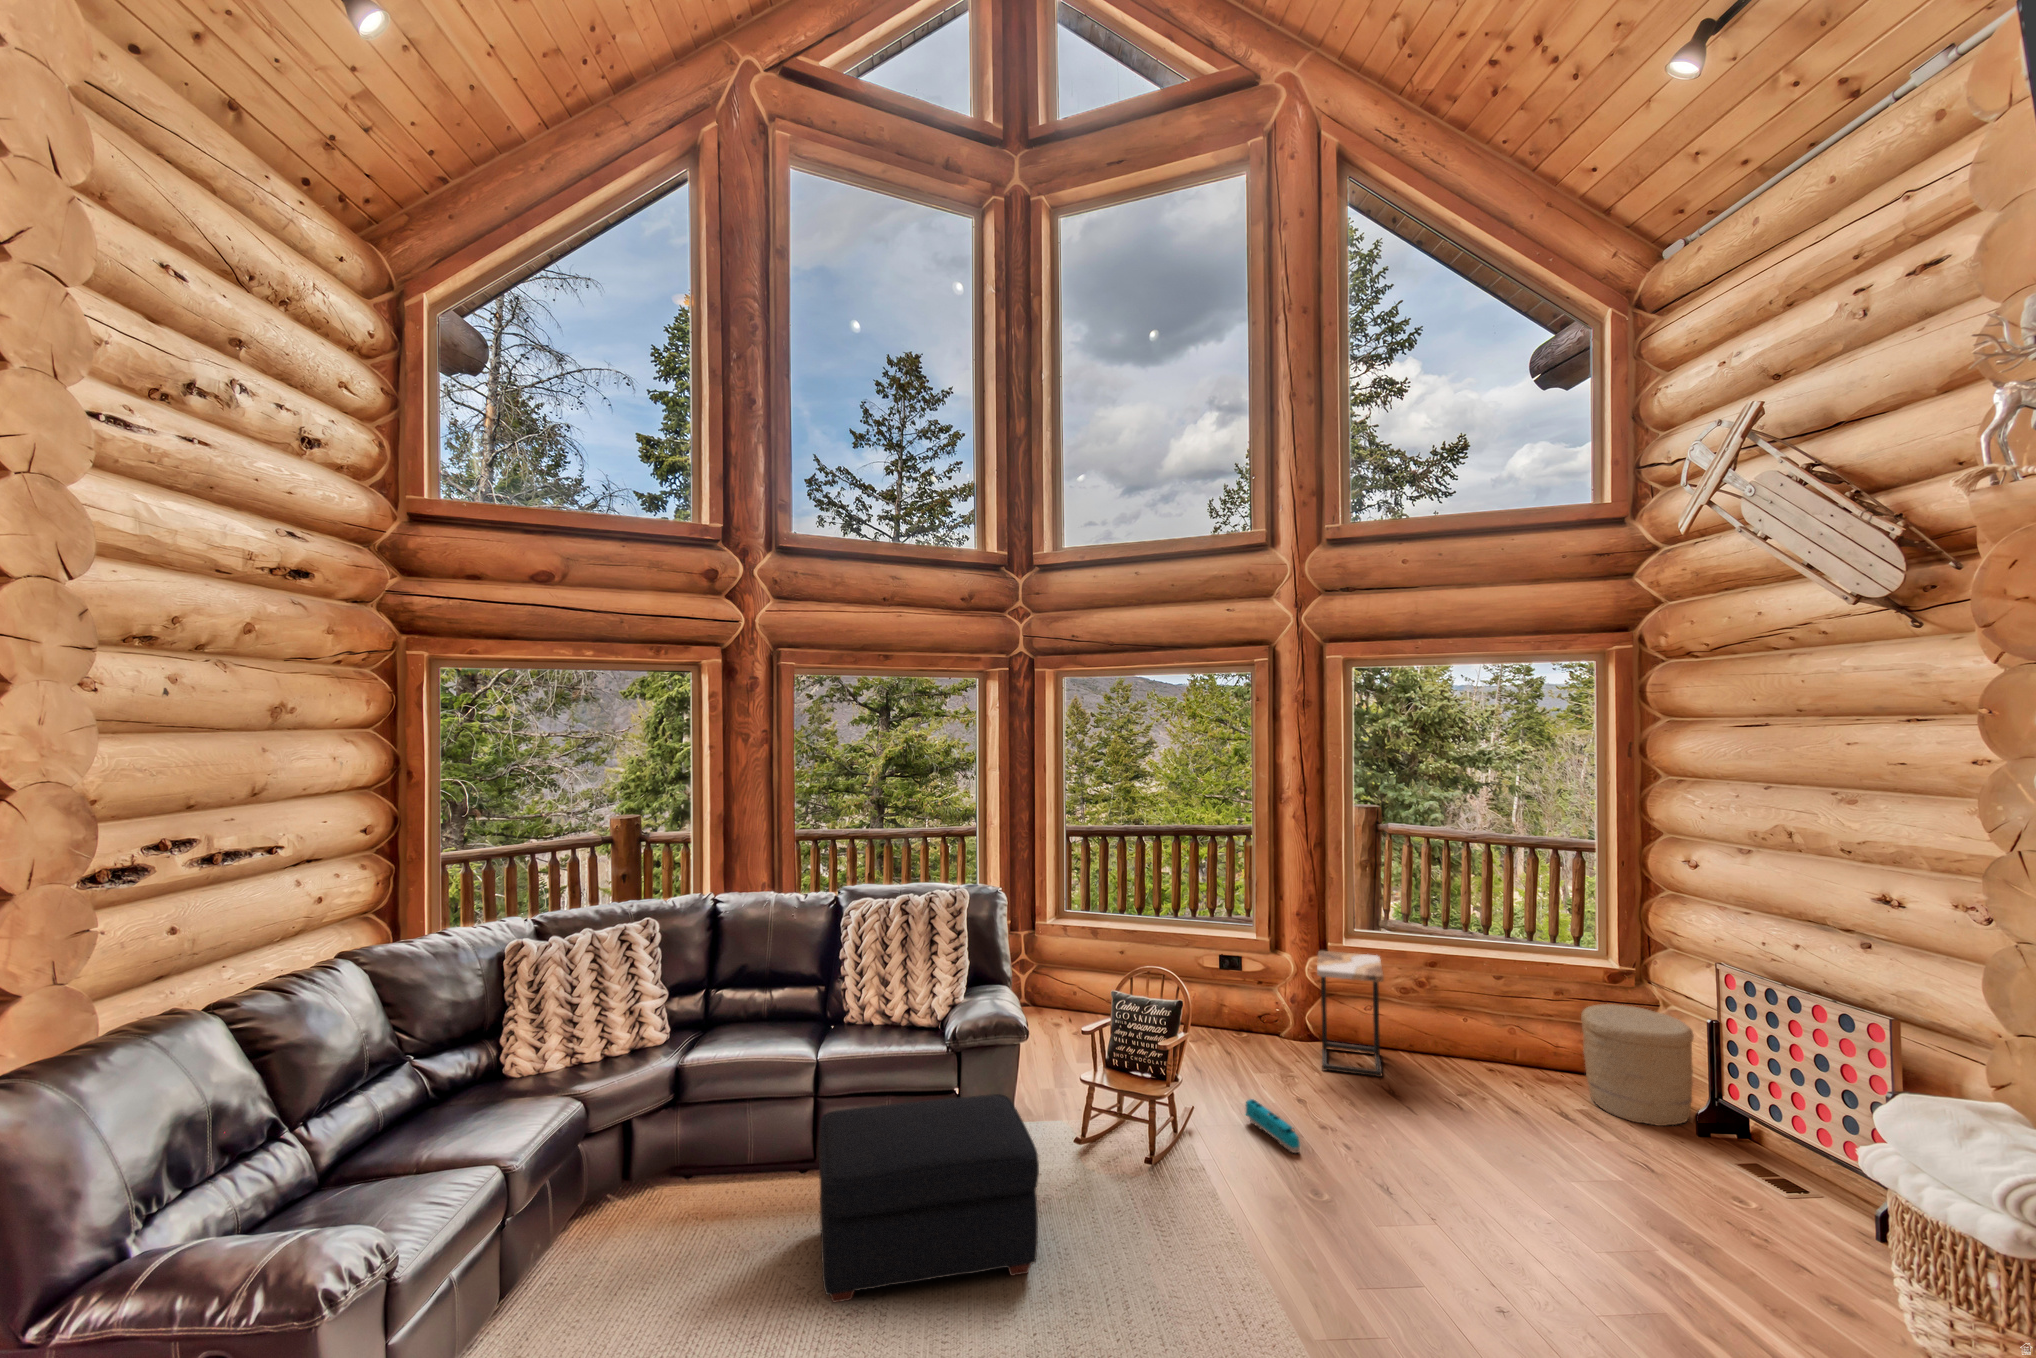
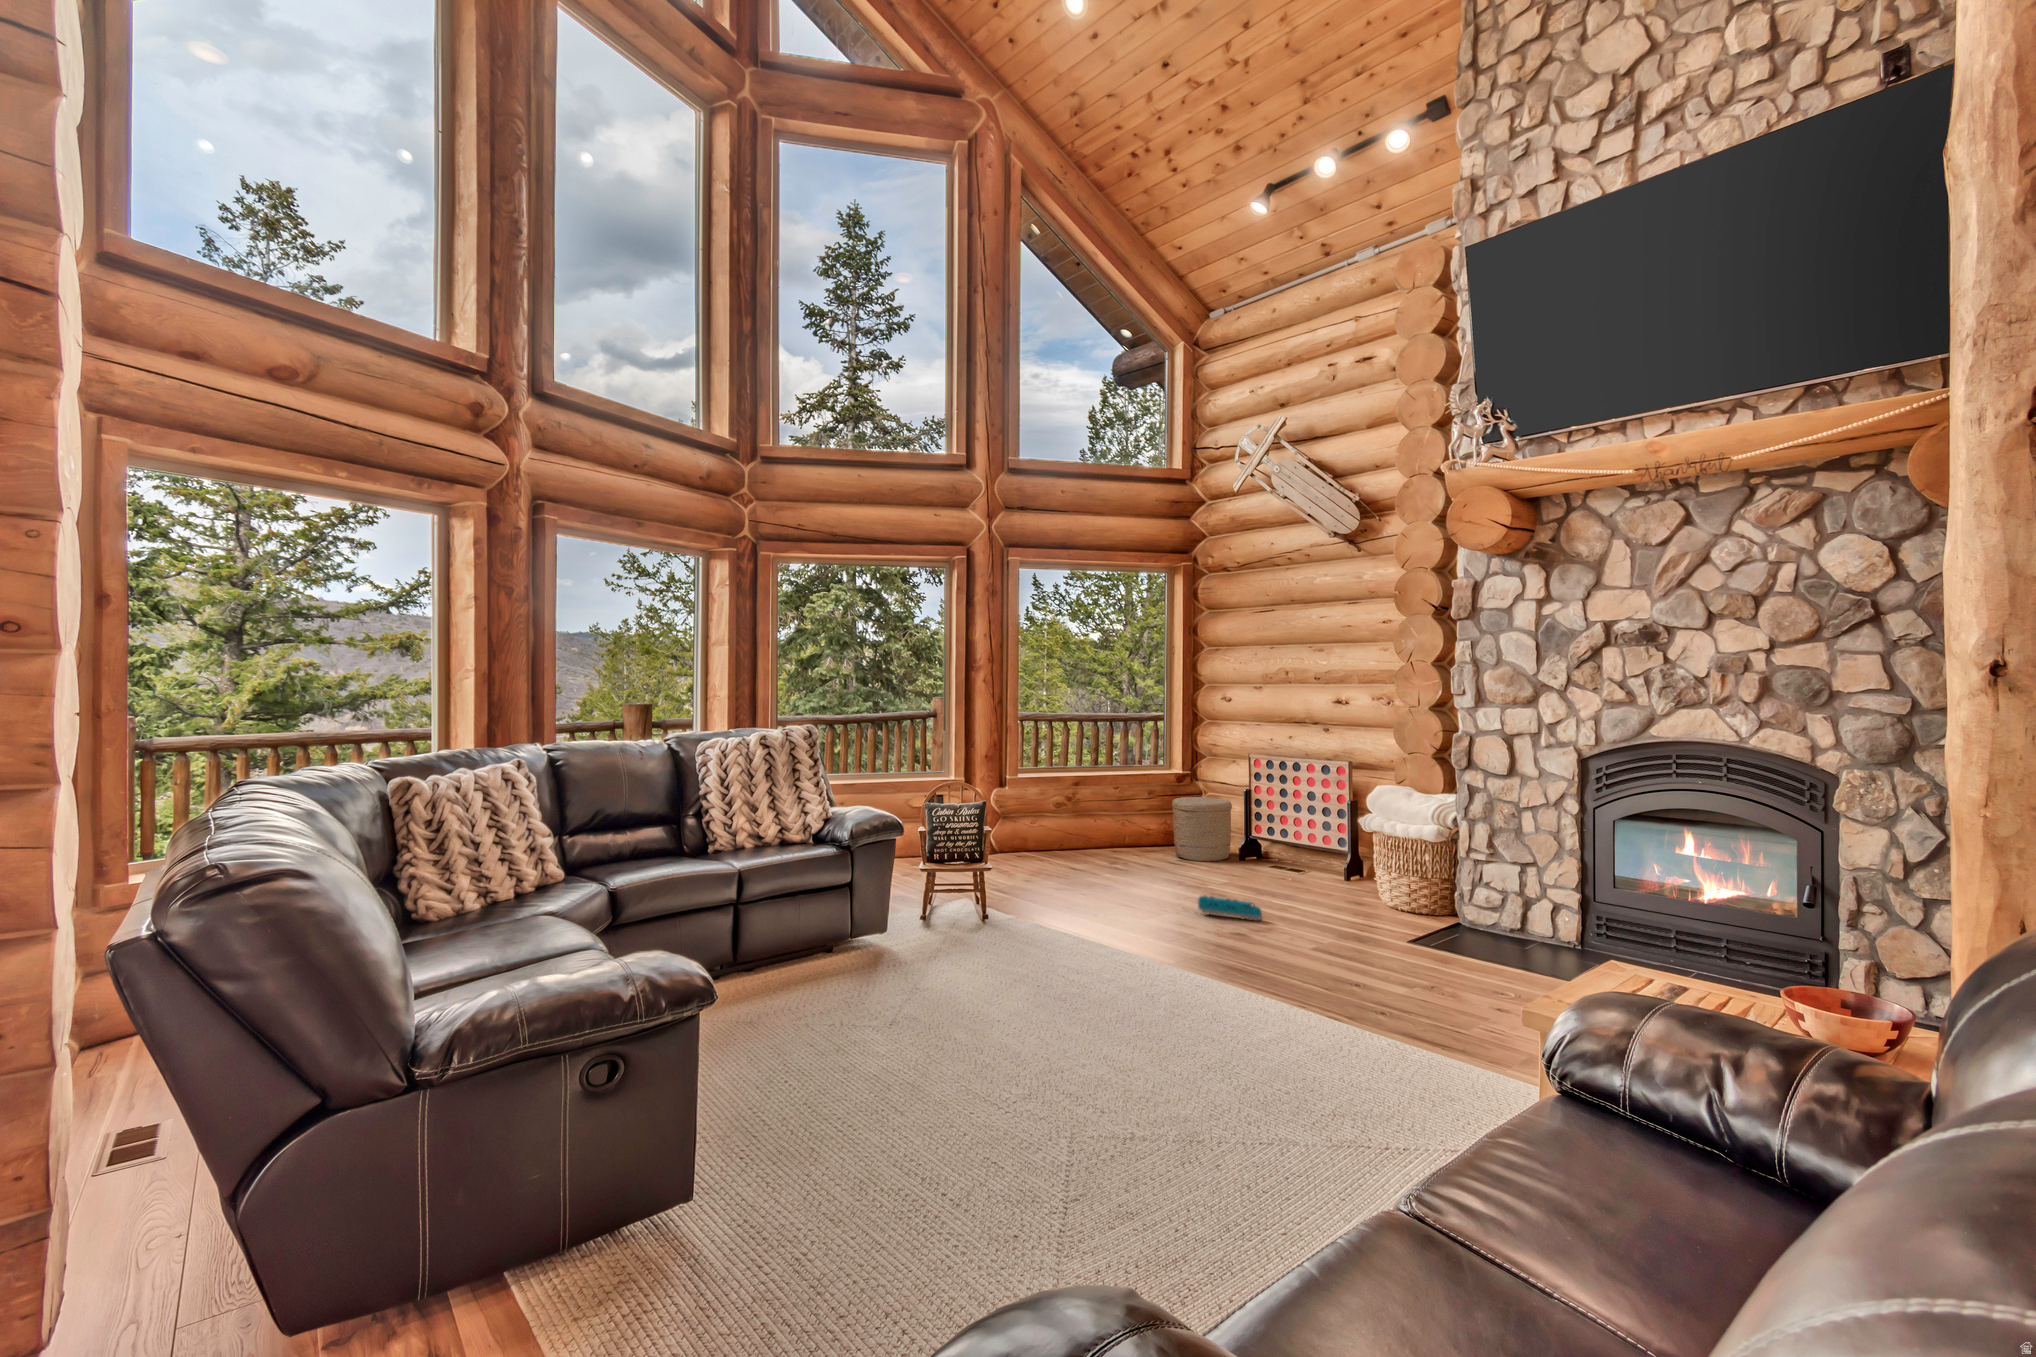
side table: present [1317,951,1384,1077] -> none [1003,788,1063,871]
ottoman: present [819,1094,1039,1302] -> none [800,867,997,1011]
toy train: present [1246,1099,1300,1153] -> present [1198,896,1263,921]

